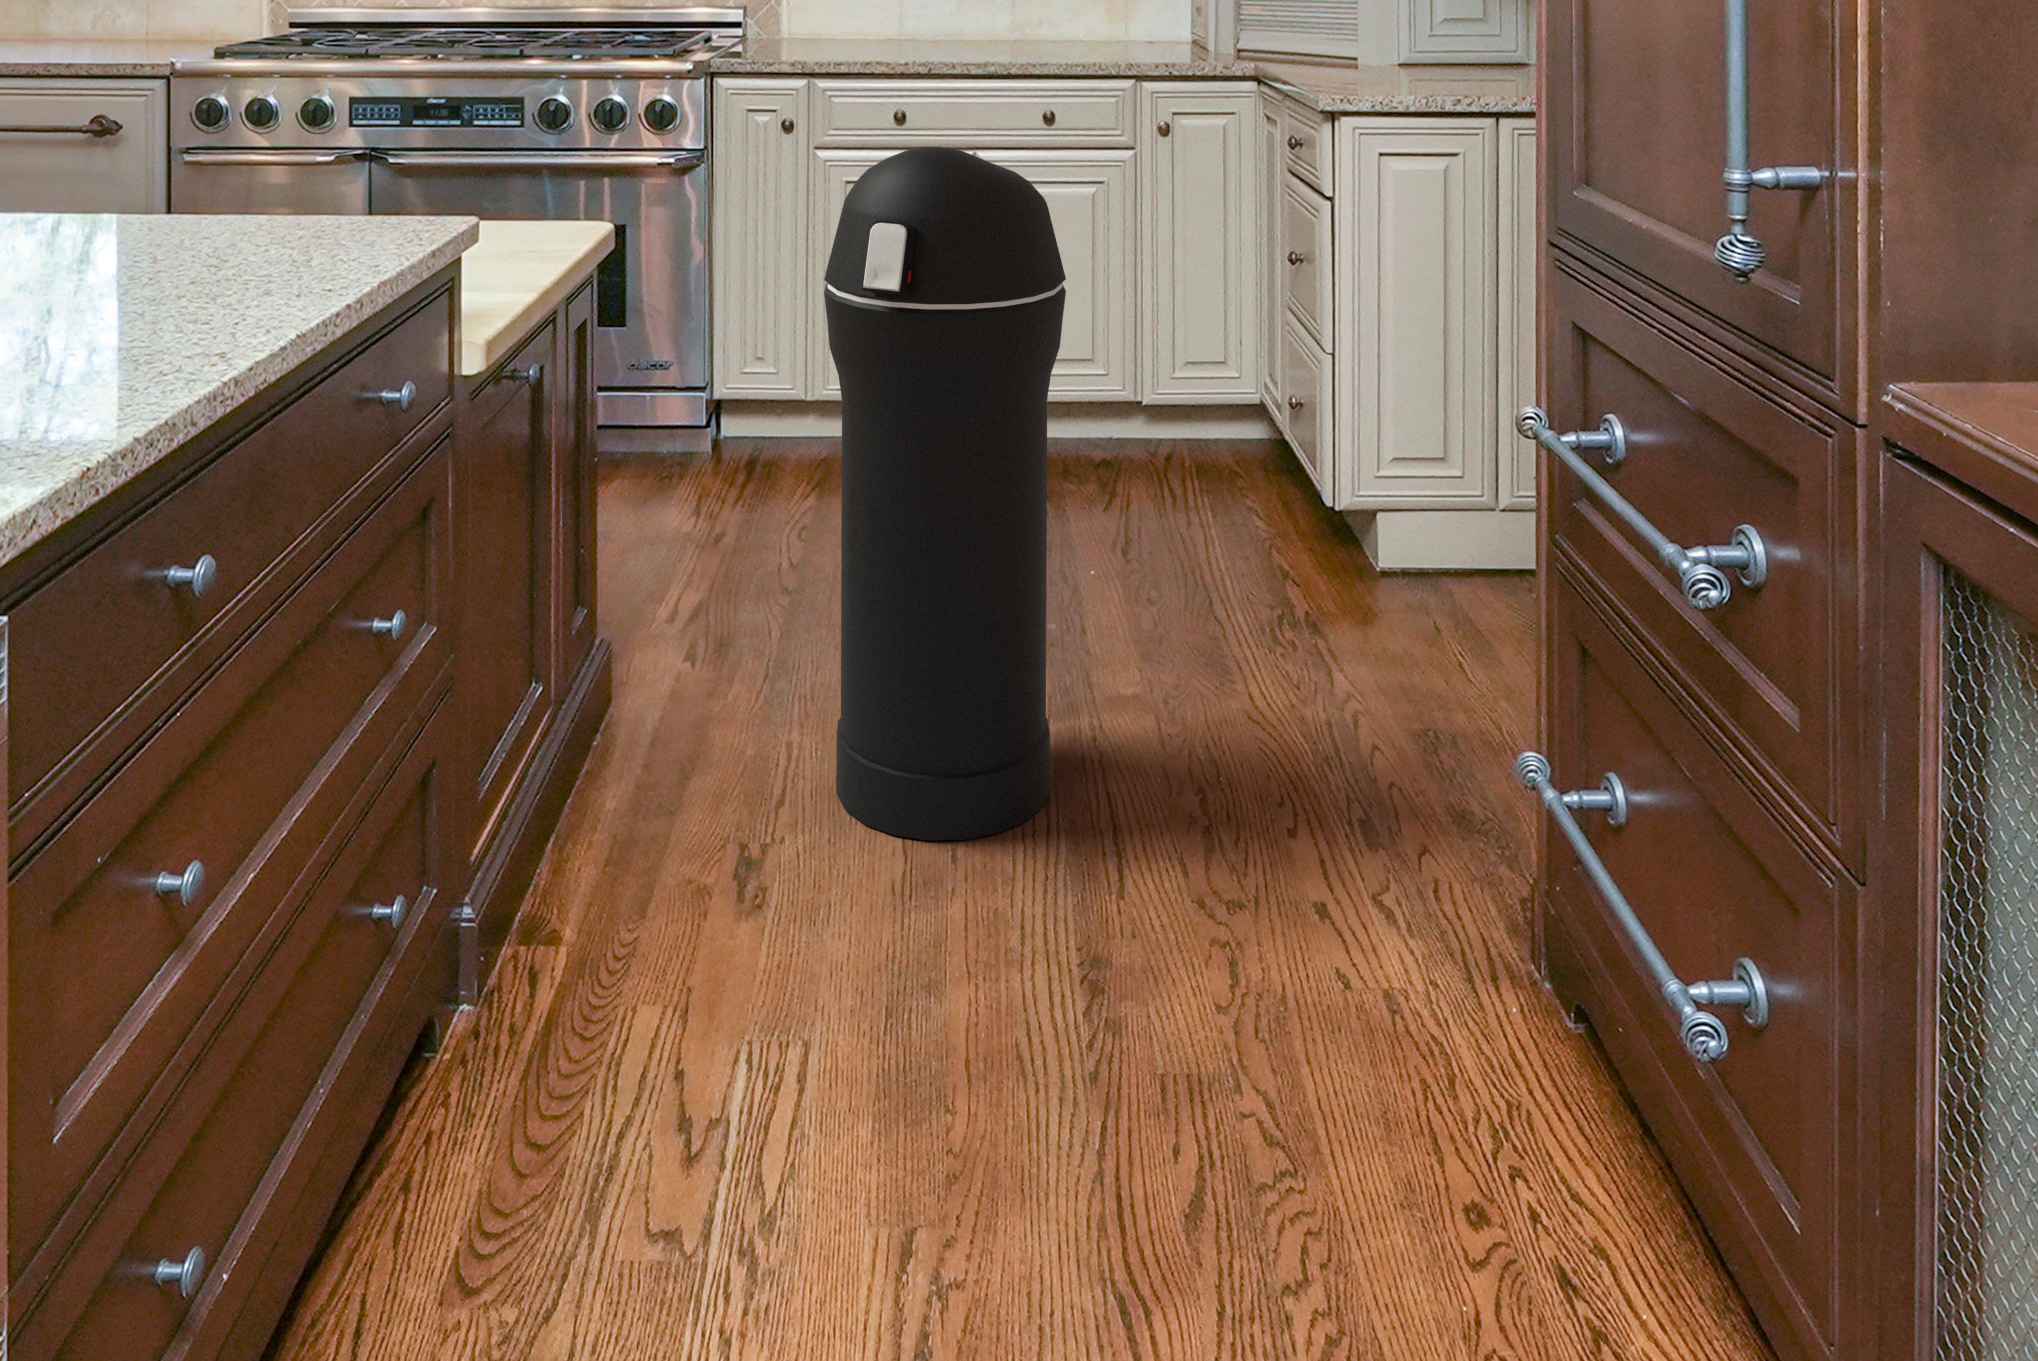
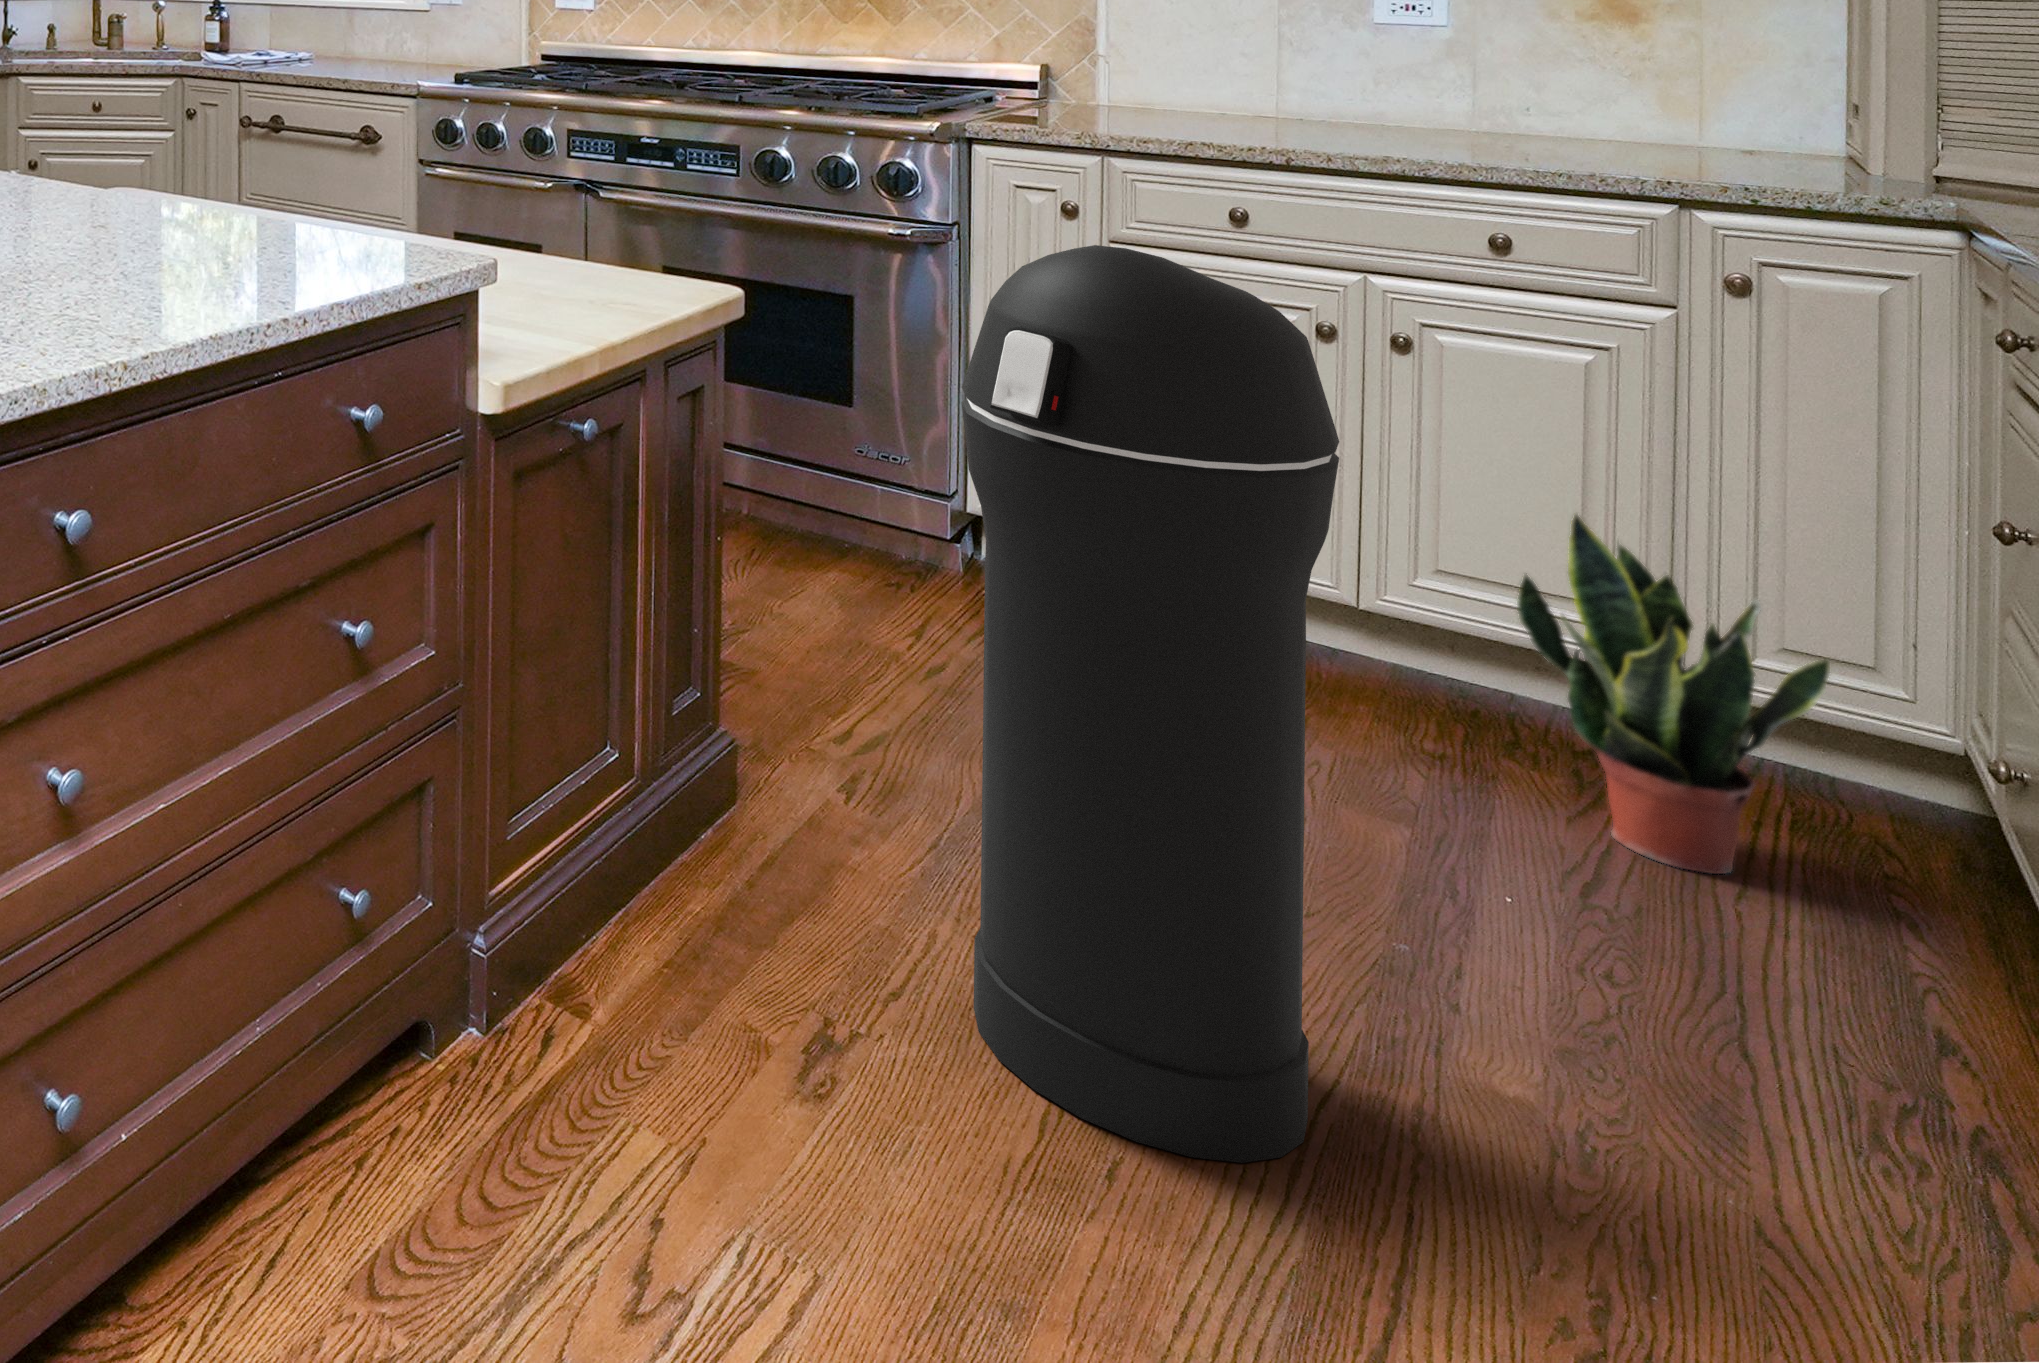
potted plant: none [1083,303,1229,530] -> present [1517,515,1830,874]

